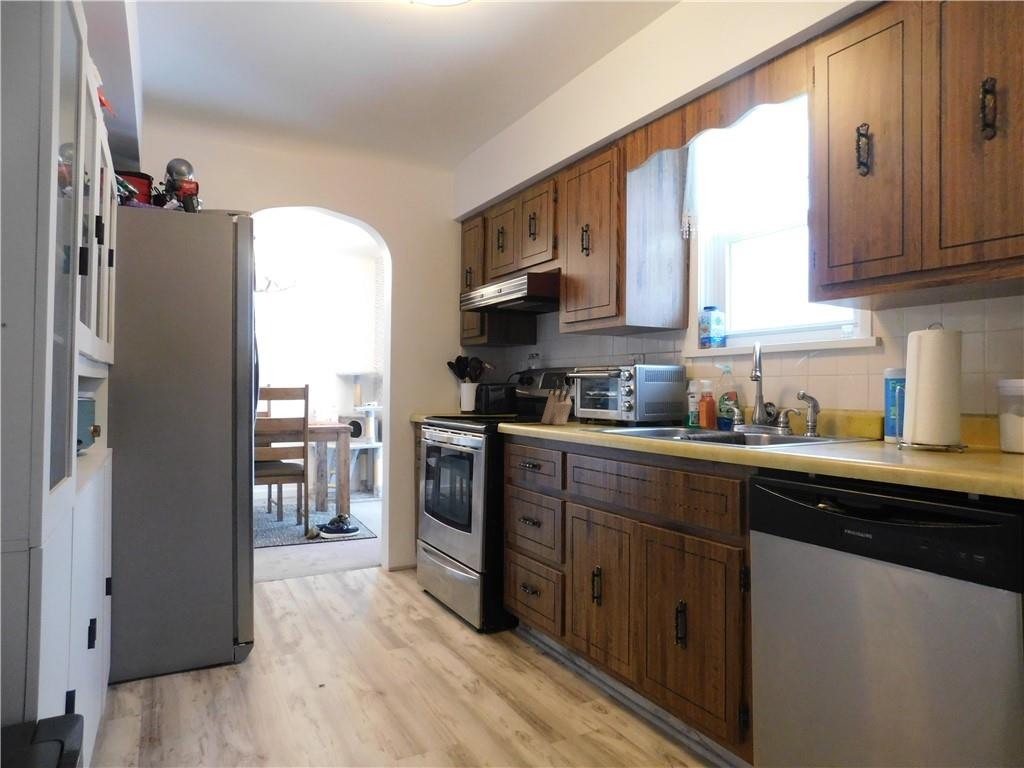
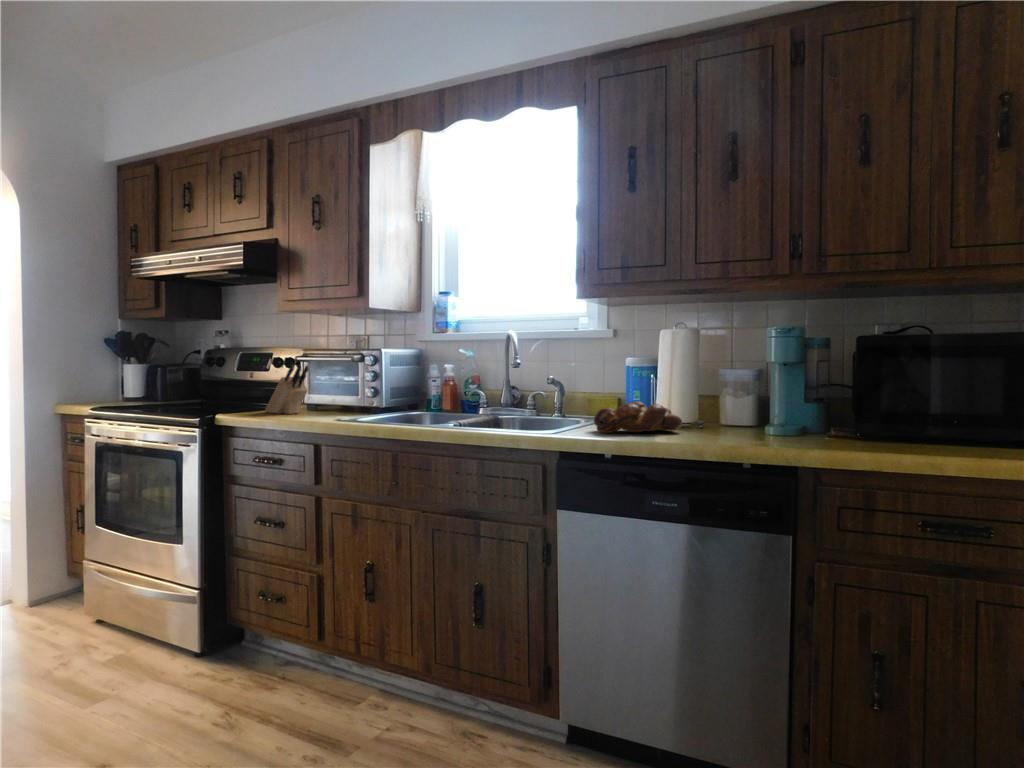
bread loaf: none [817,418,942,456] -> present [594,401,682,433]

